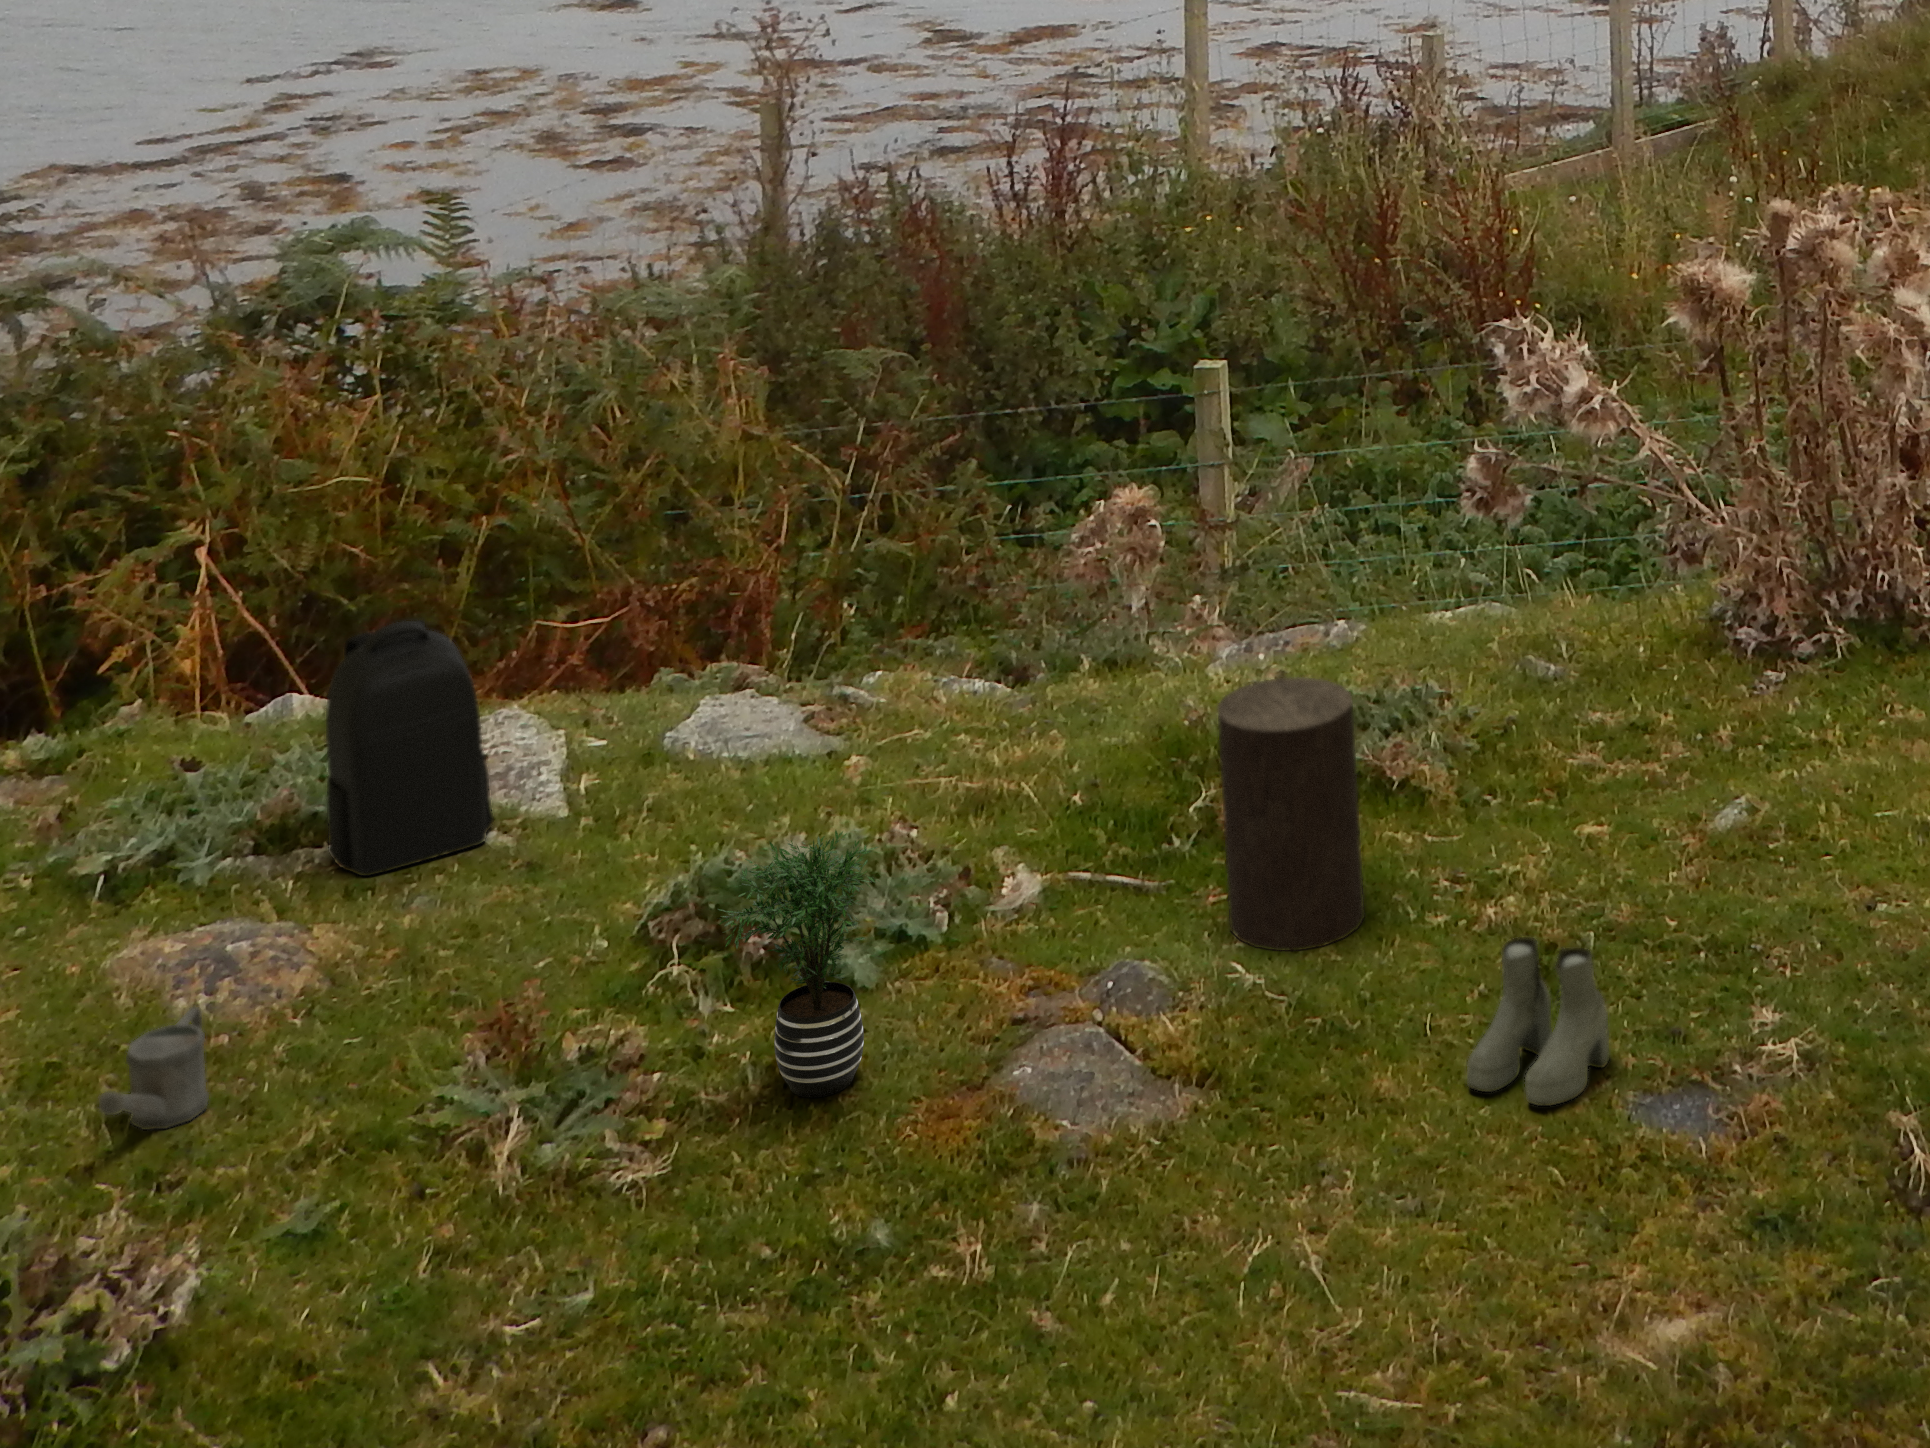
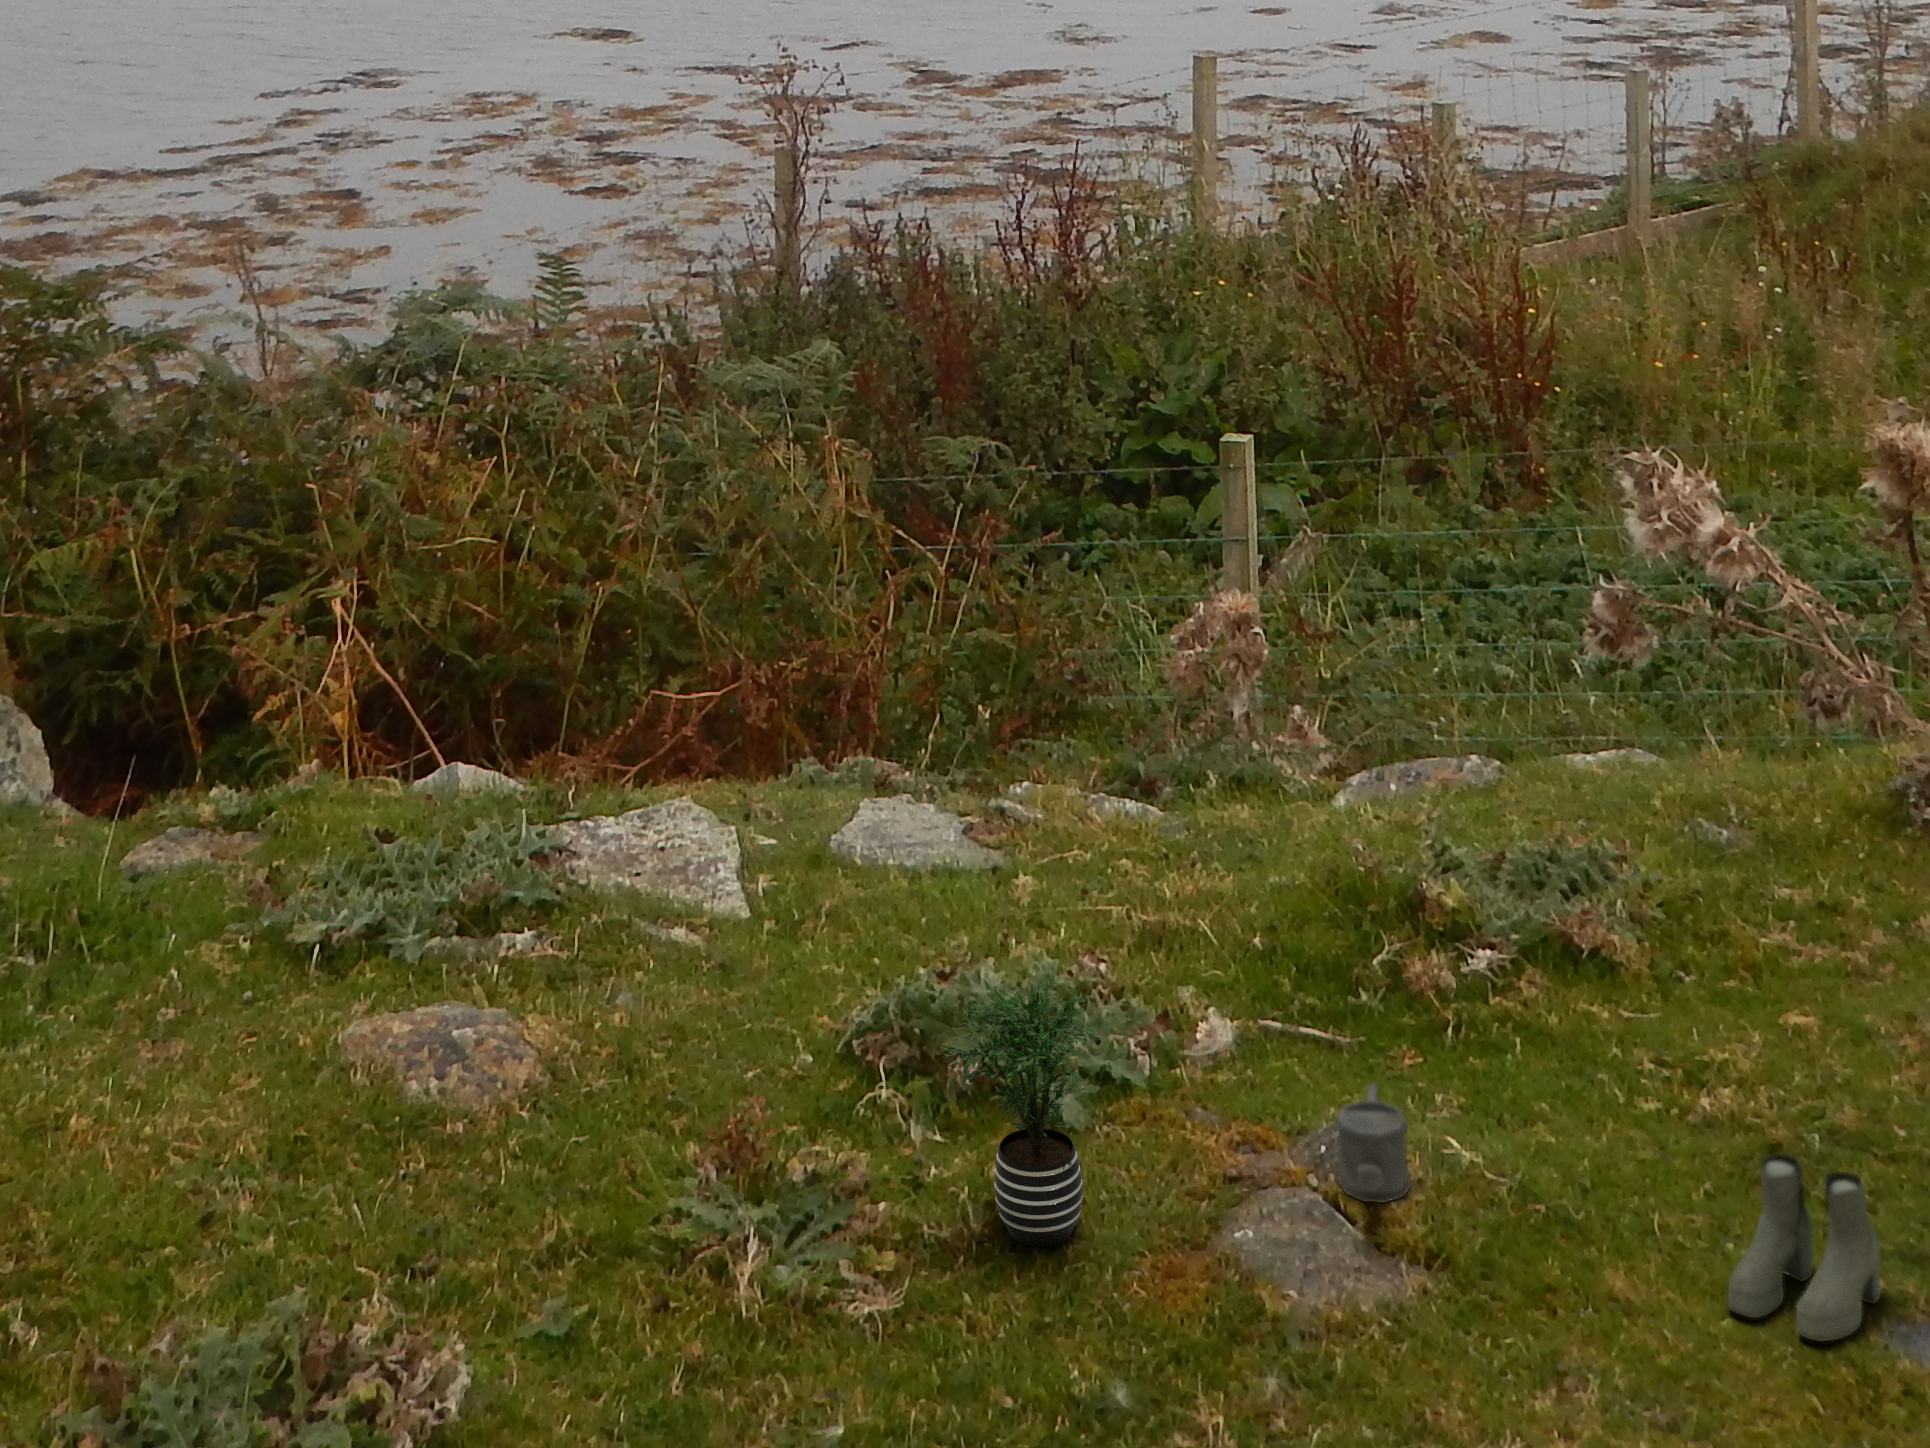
backpack: present [326,620,494,876] -> none [509,710,664,962]
stool: present [1217,677,1364,951] -> none [1421,844,1579,1135]
watering can: present [99,1007,209,1130] -> present [1336,1084,1411,1203]

